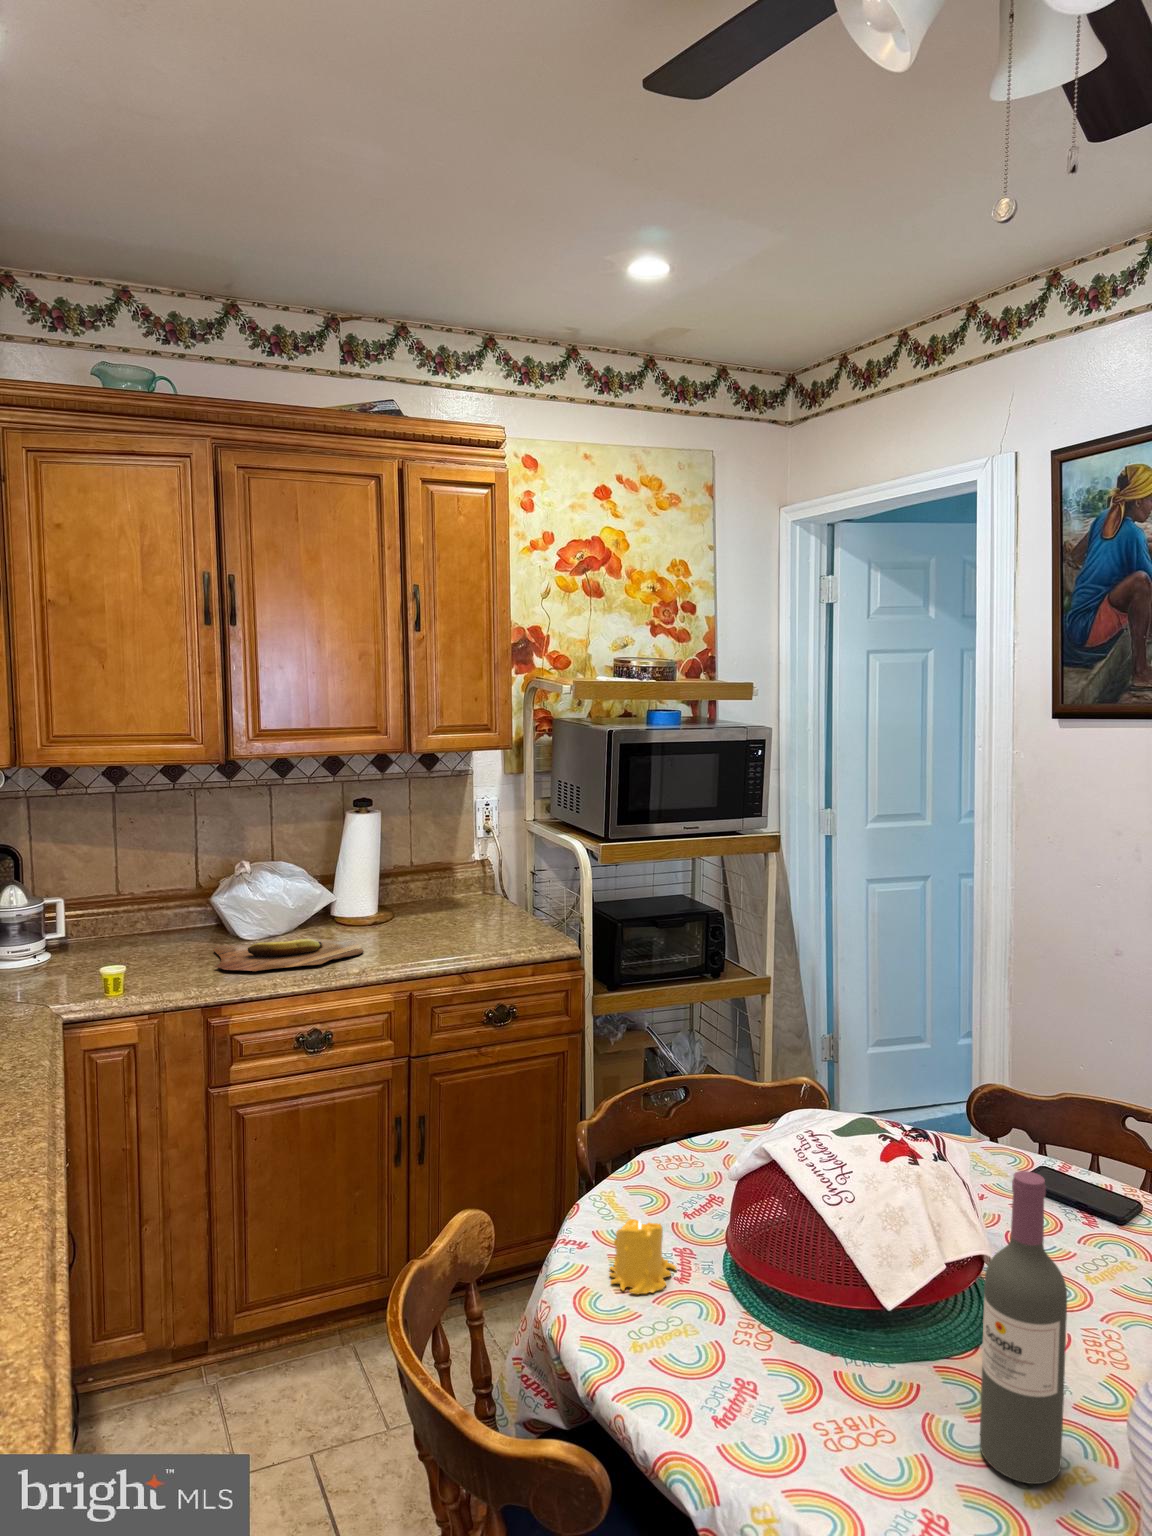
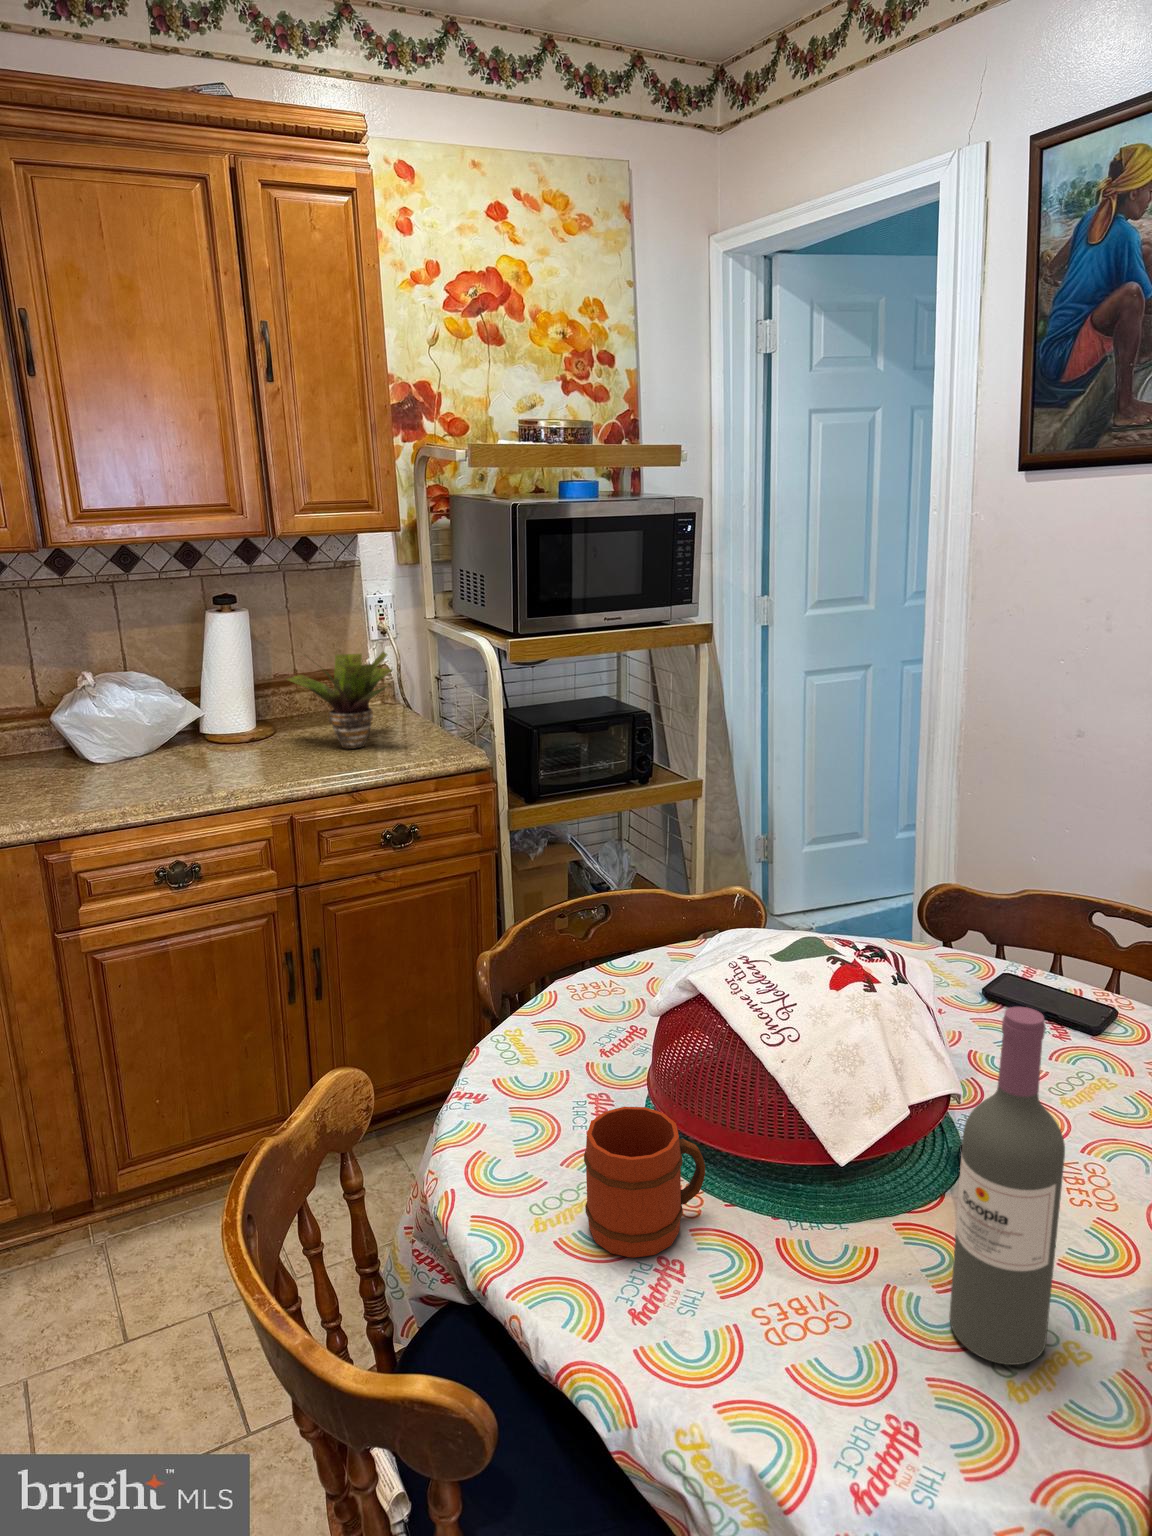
potted plant: none [410,849,517,934] -> present [287,652,392,749]
cutting board: present [214,938,363,971] -> none [49,760,233,801]
candle: present [609,1219,677,1294] -> none [510,1067,591,1158]
mug: none [675,1248,775,1379] -> present [584,1107,705,1258]

